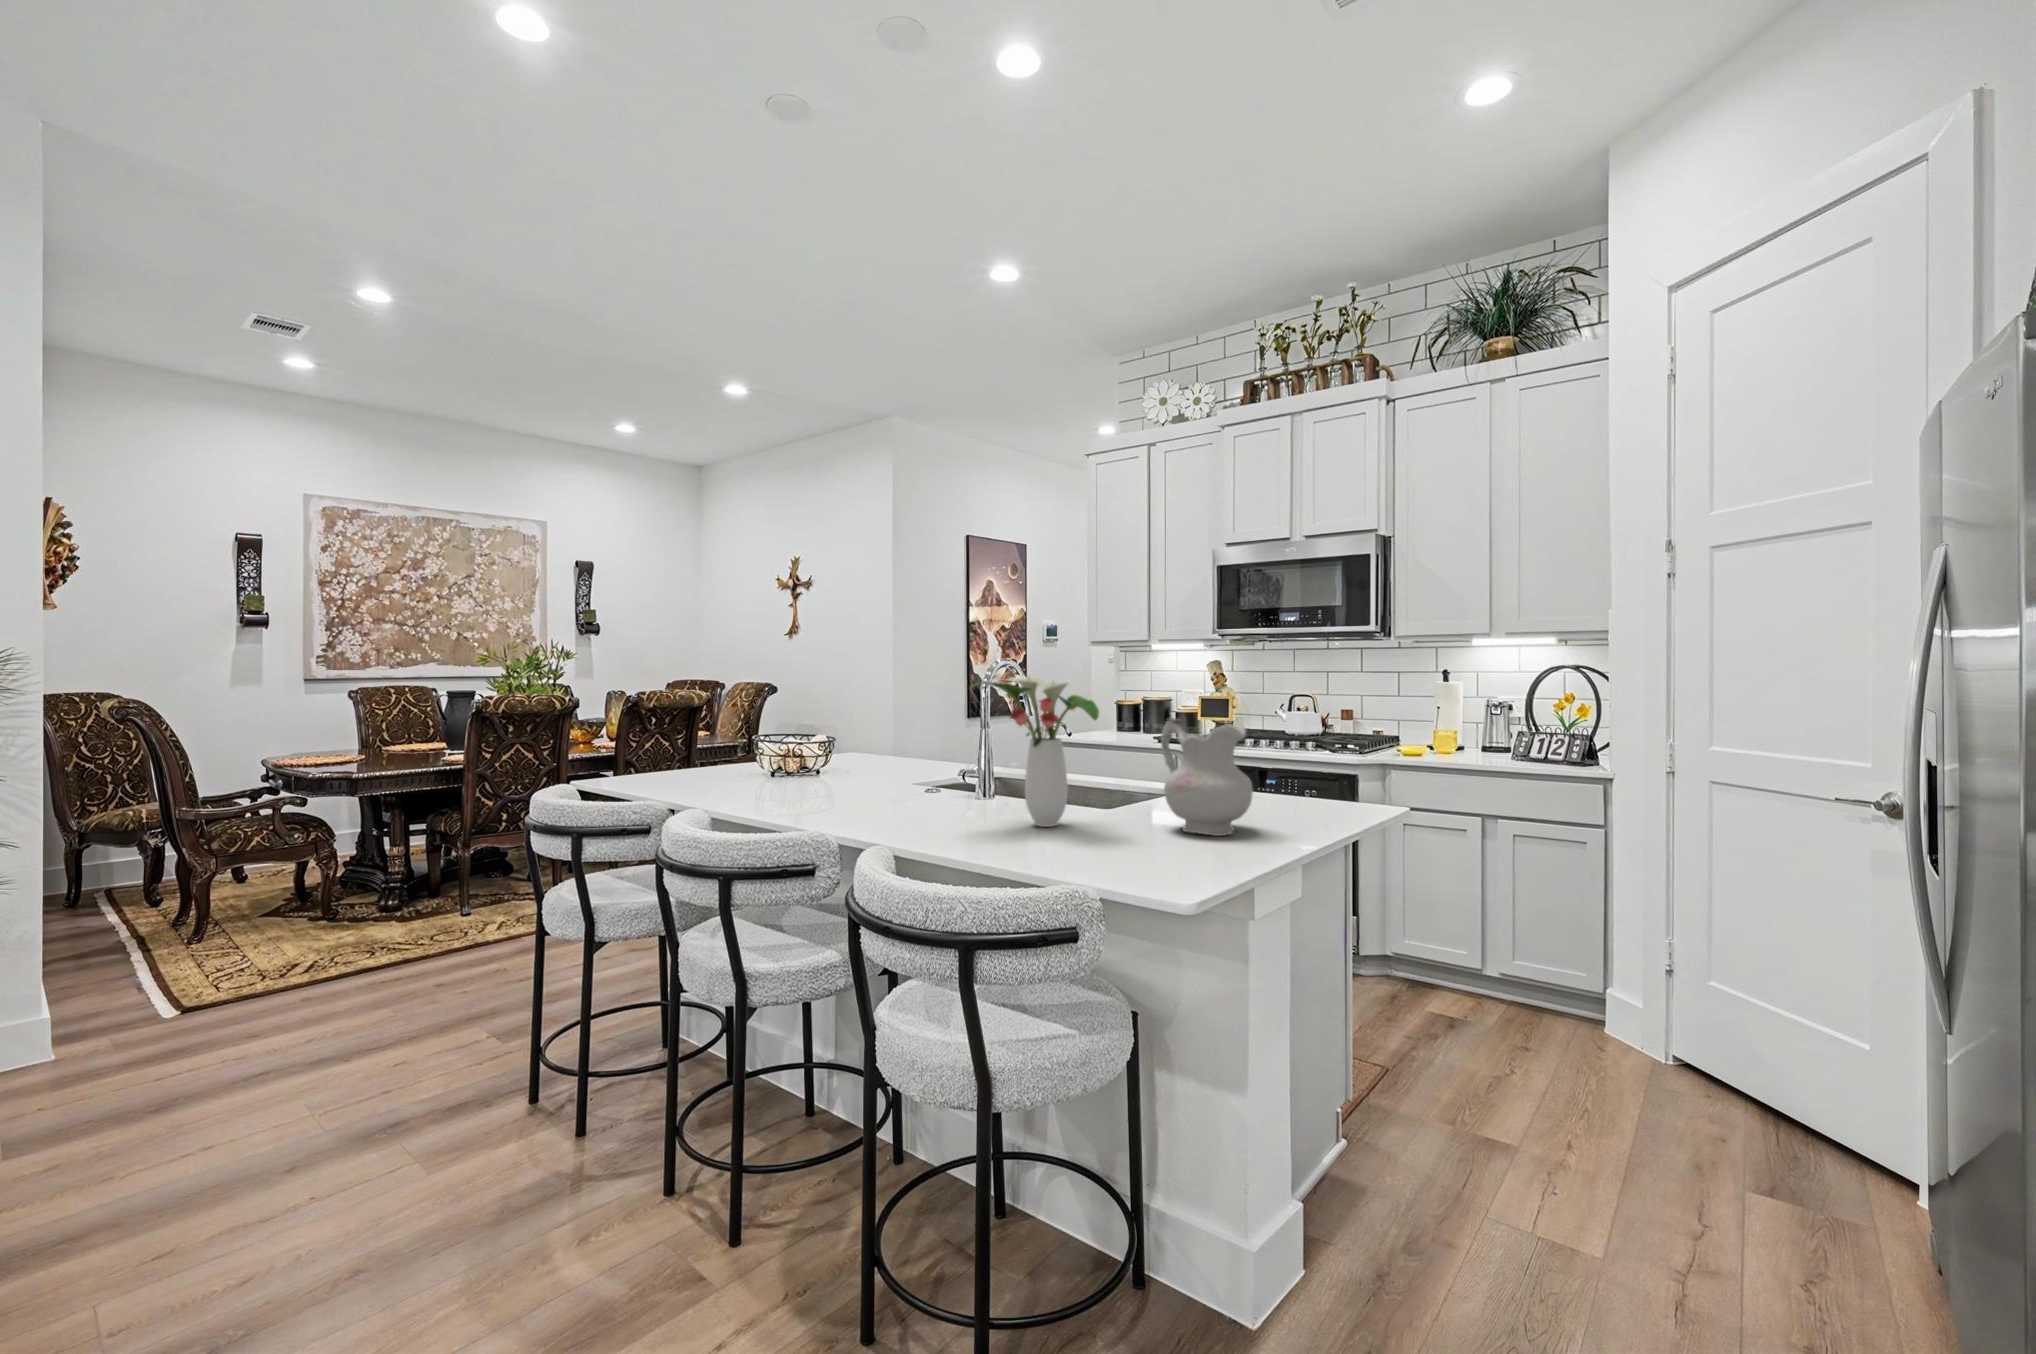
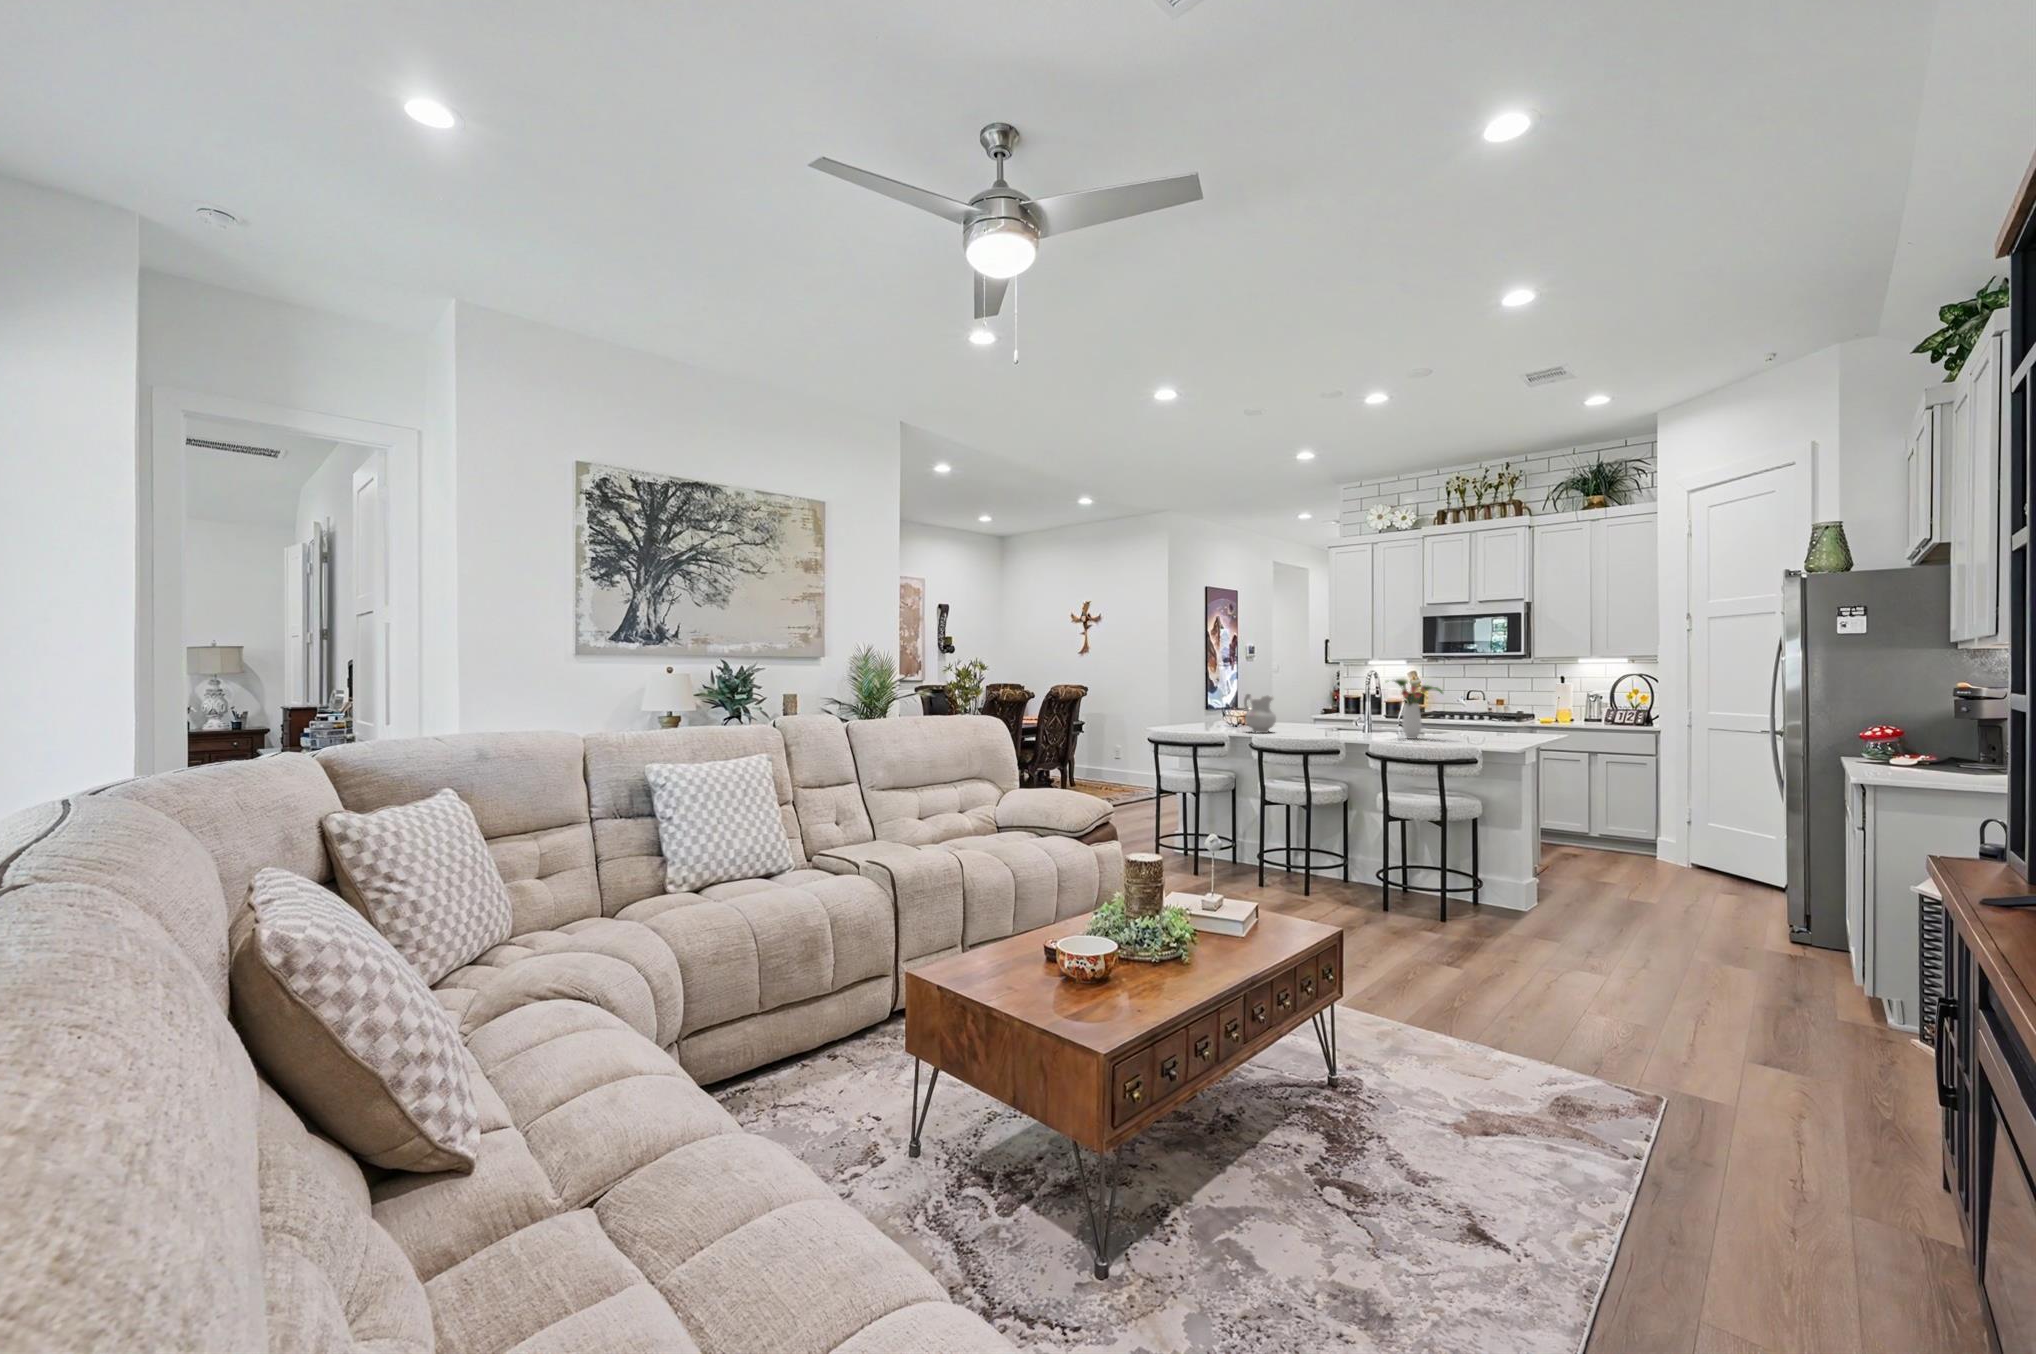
ceramic pitcher: present [1161,718,1253,836] -> present [1244,694,1276,733]

